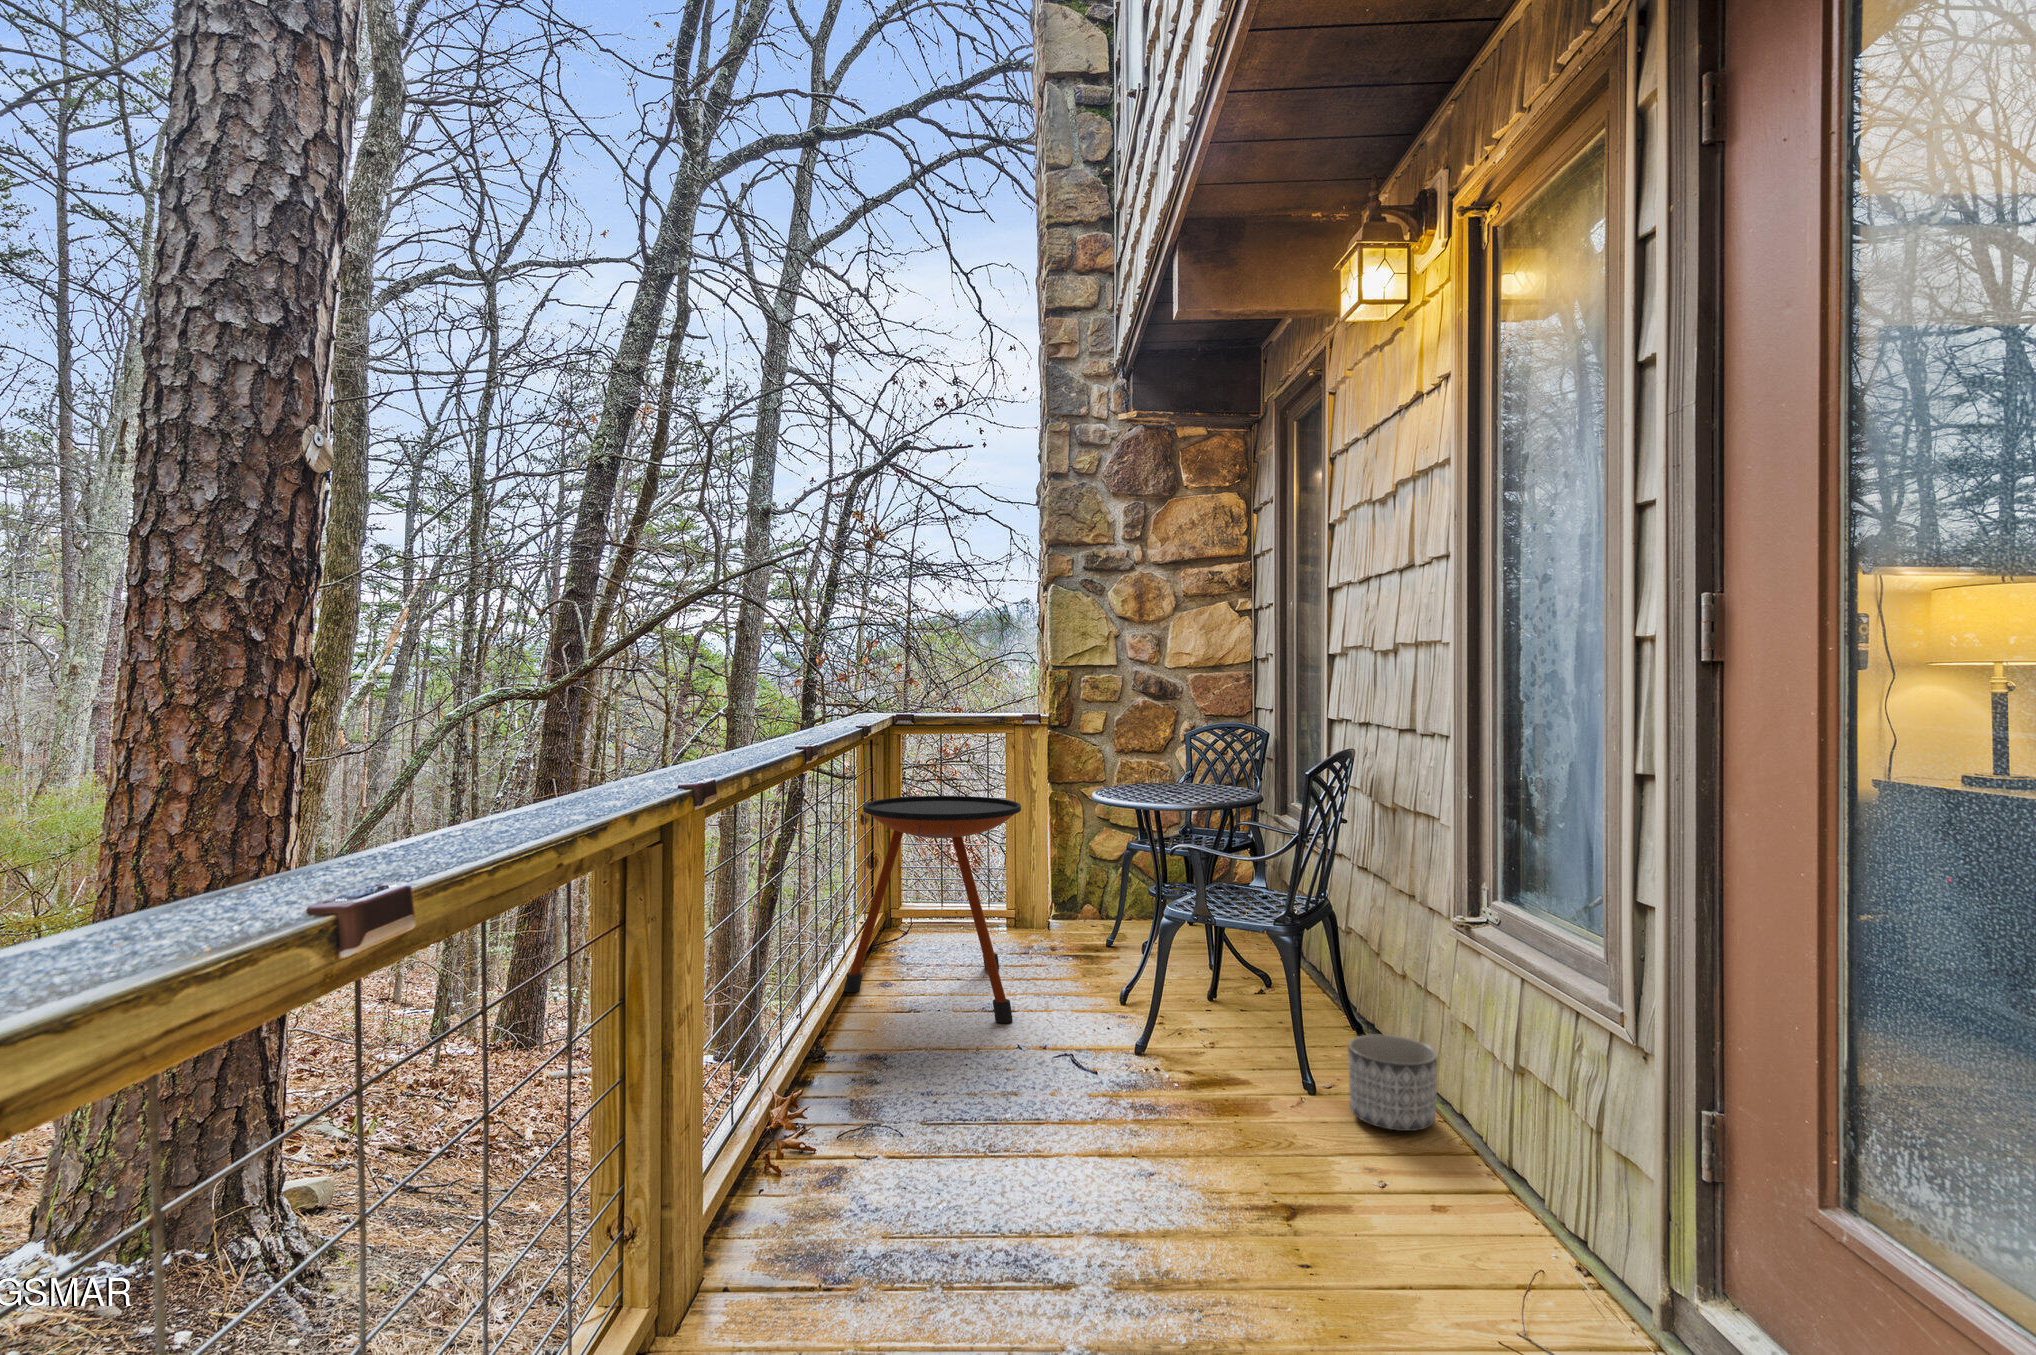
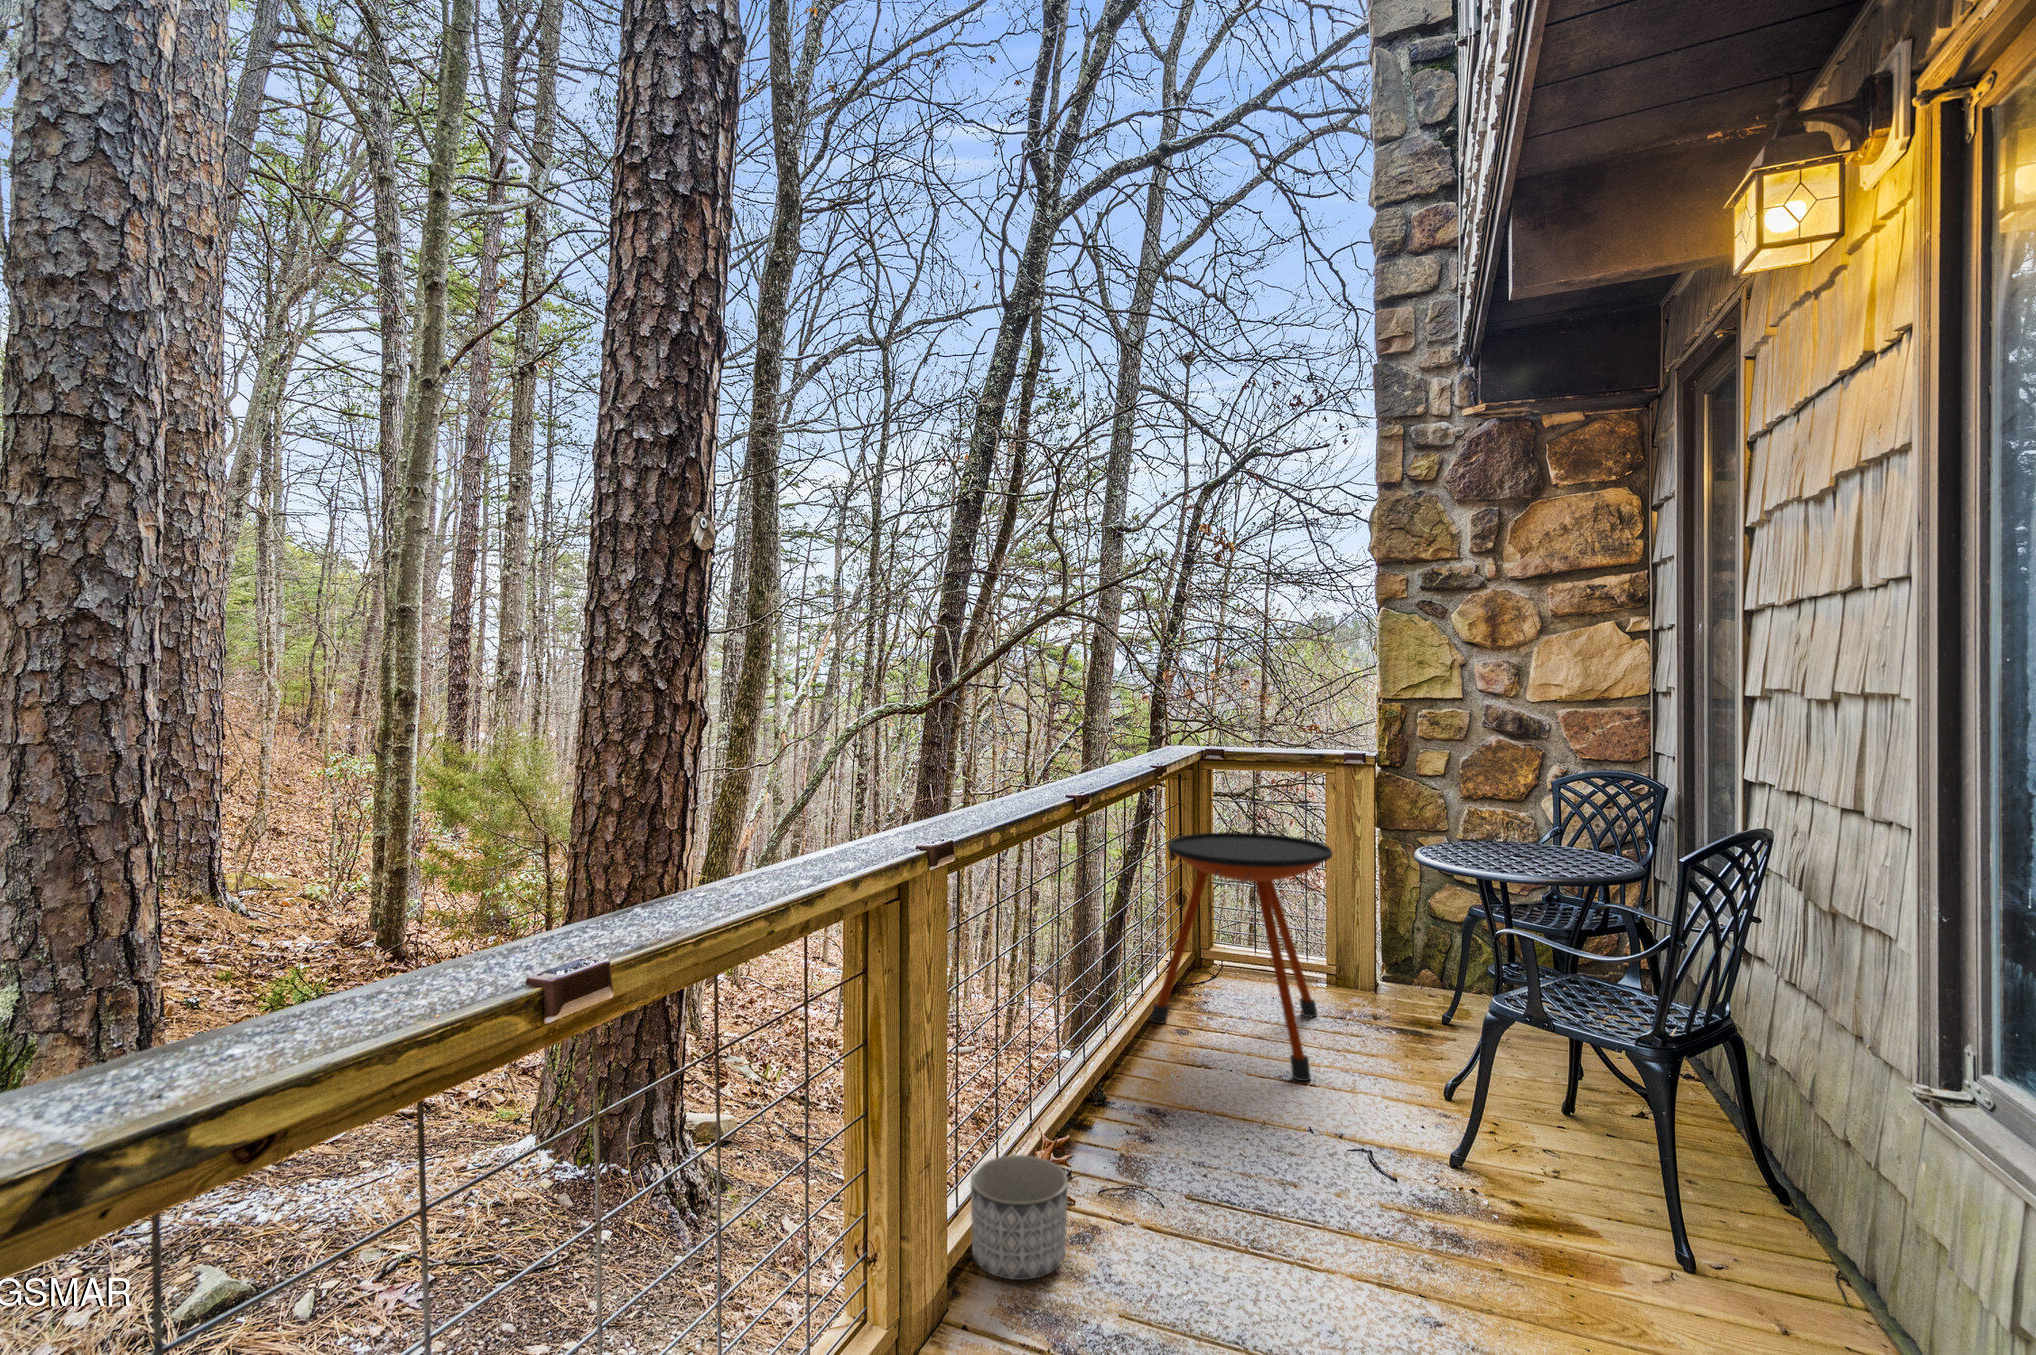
planter: present [1348,1035,1438,1131] -> present [971,1155,1068,1280]

